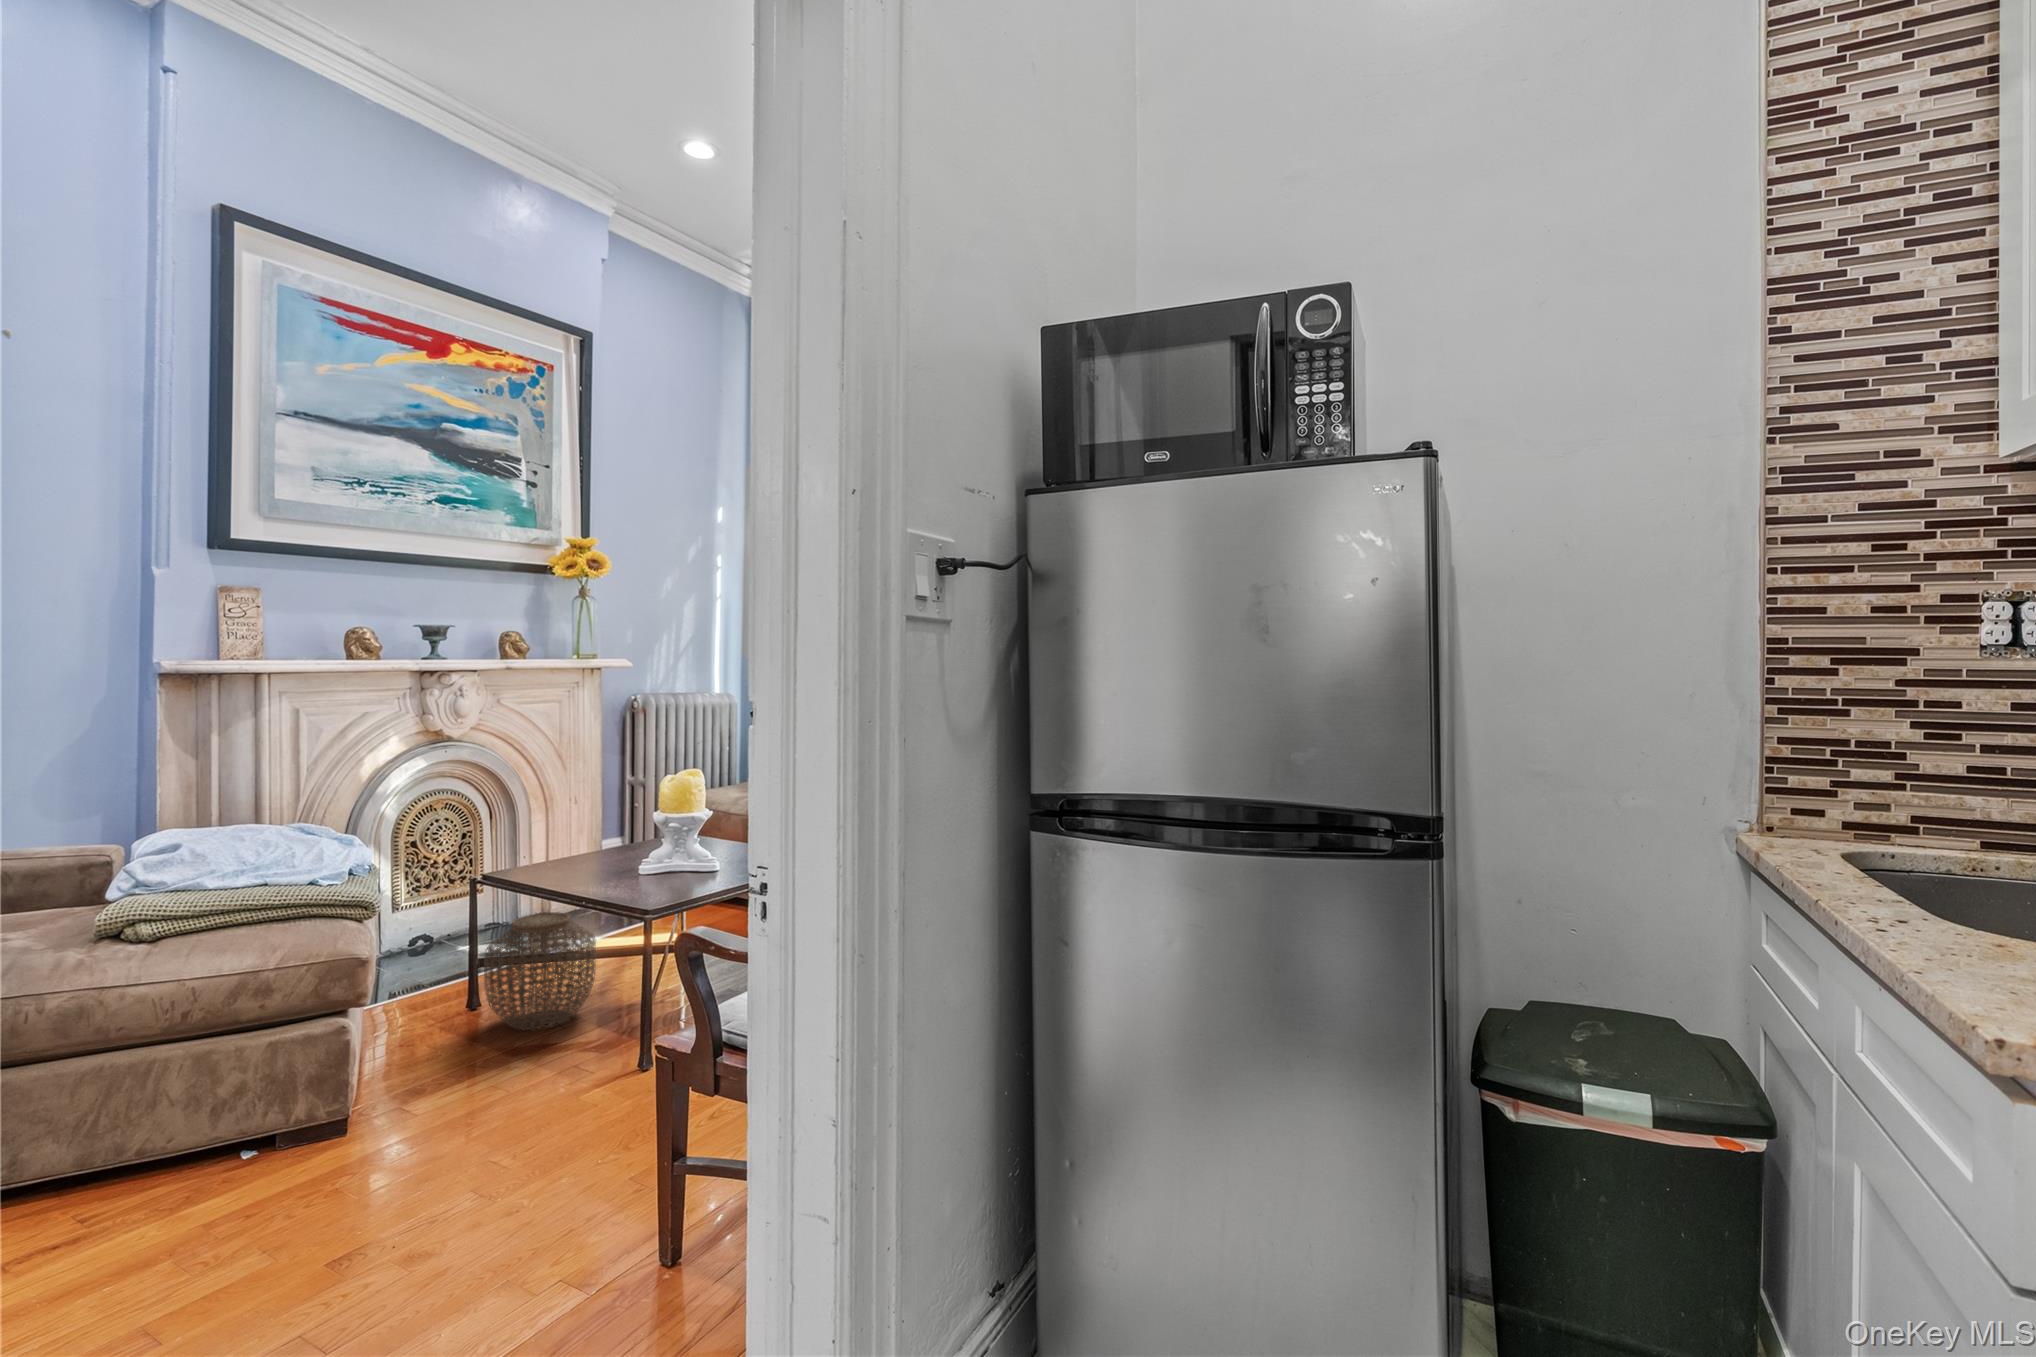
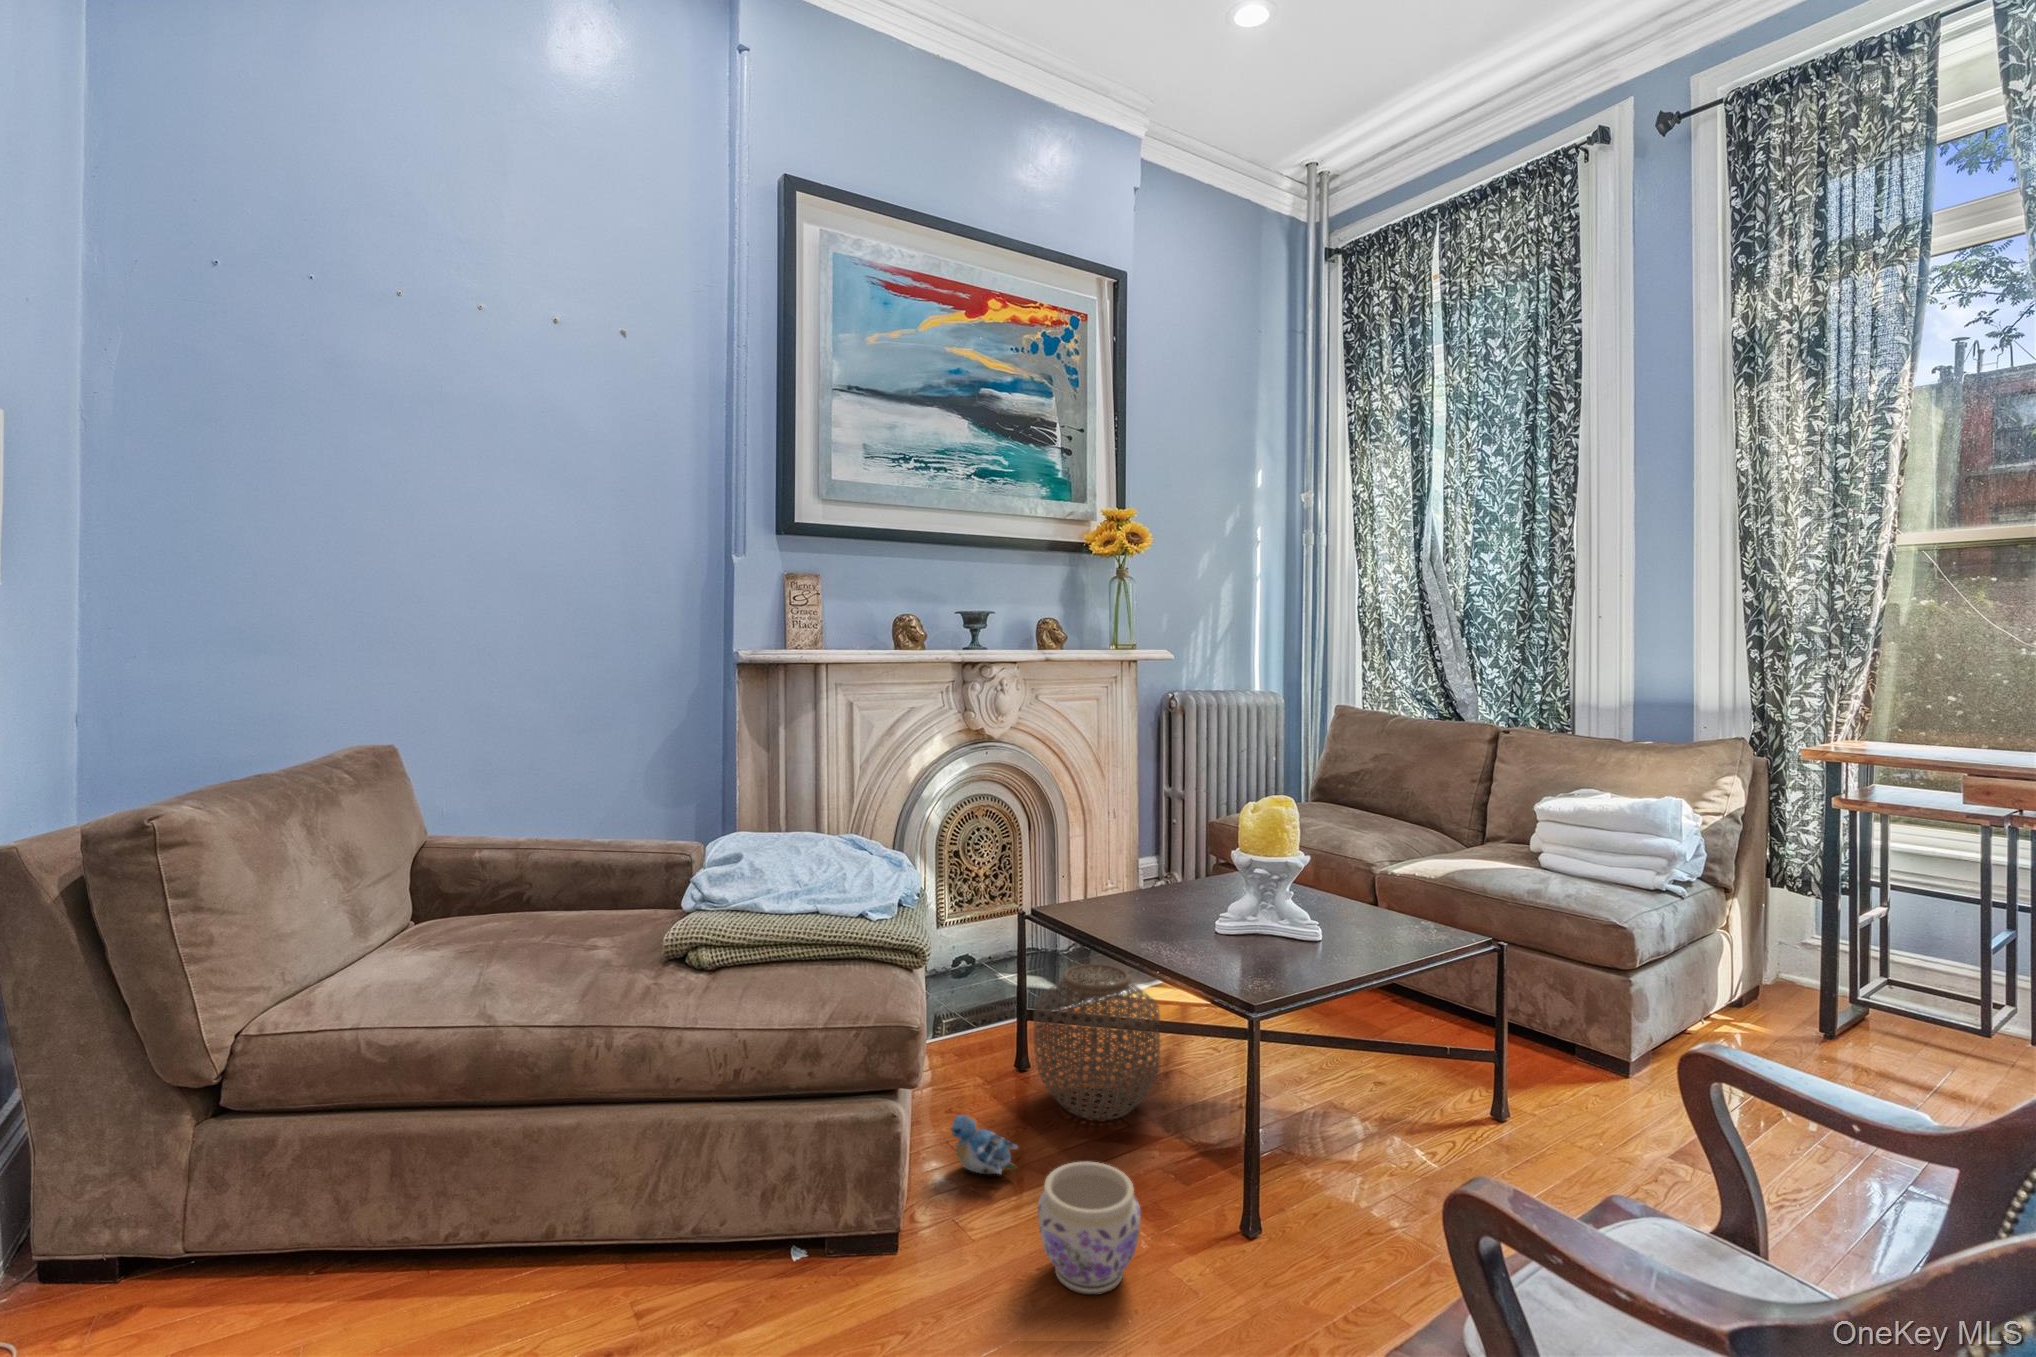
plush toy: none [401,1035,465,1076] -> present [951,1115,1018,1174]
planter: none [475,1035,558,1119] -> present [1038,1162,1141,1295]

